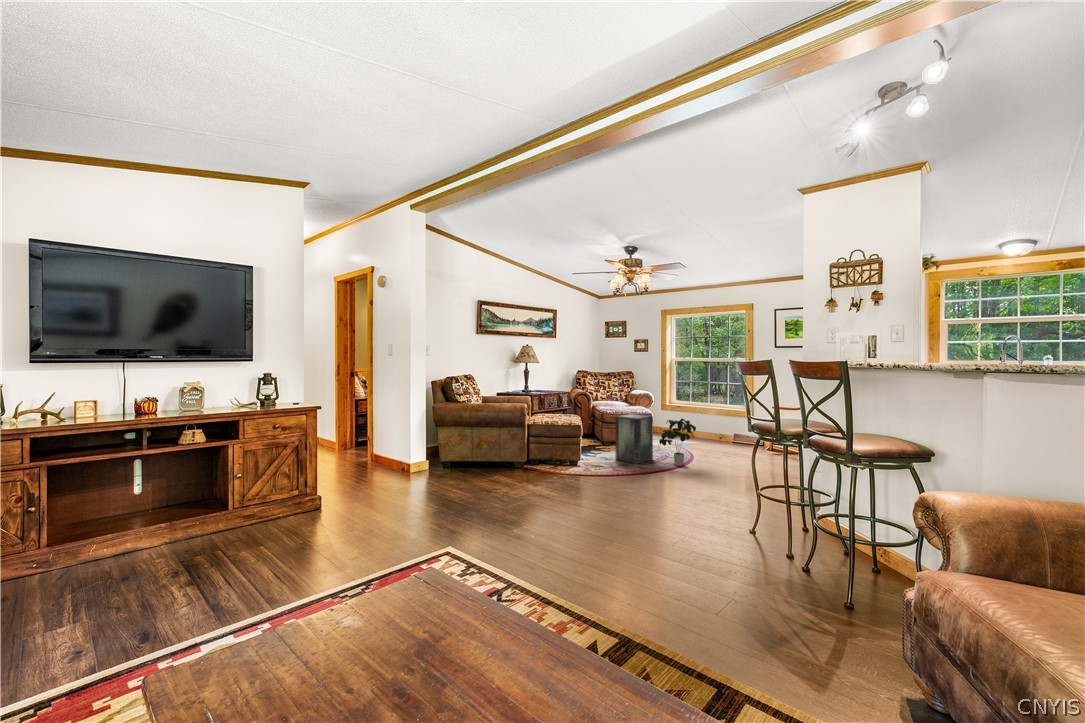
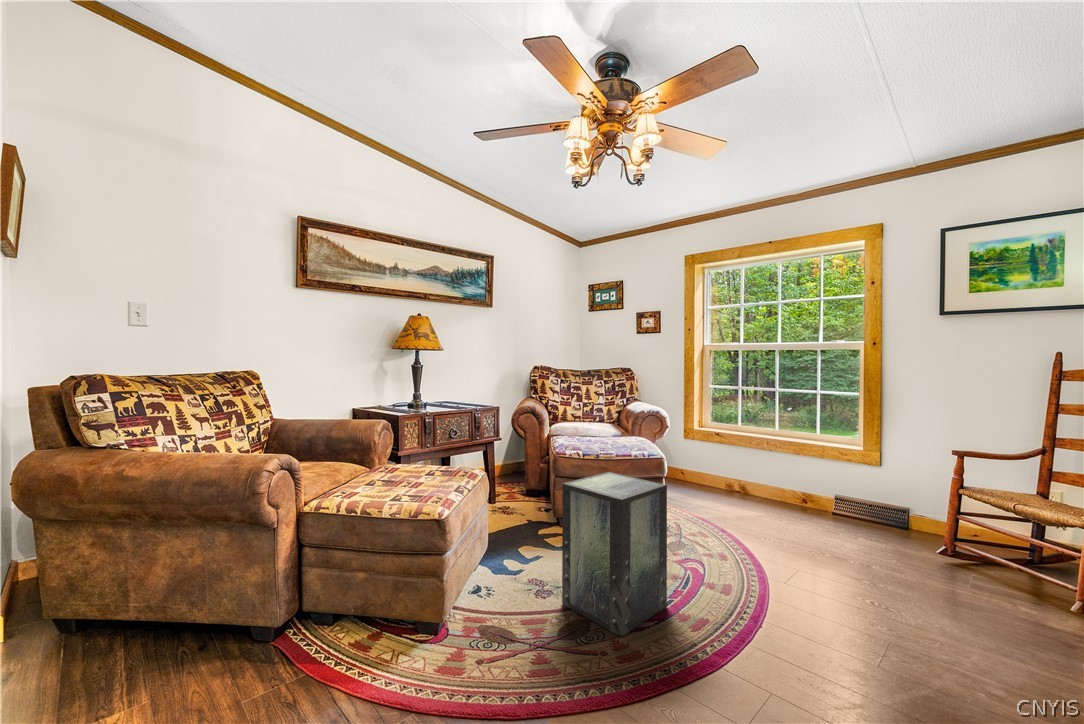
potted plant: present [659,419,696,466] -> none [687,502,799,656]

